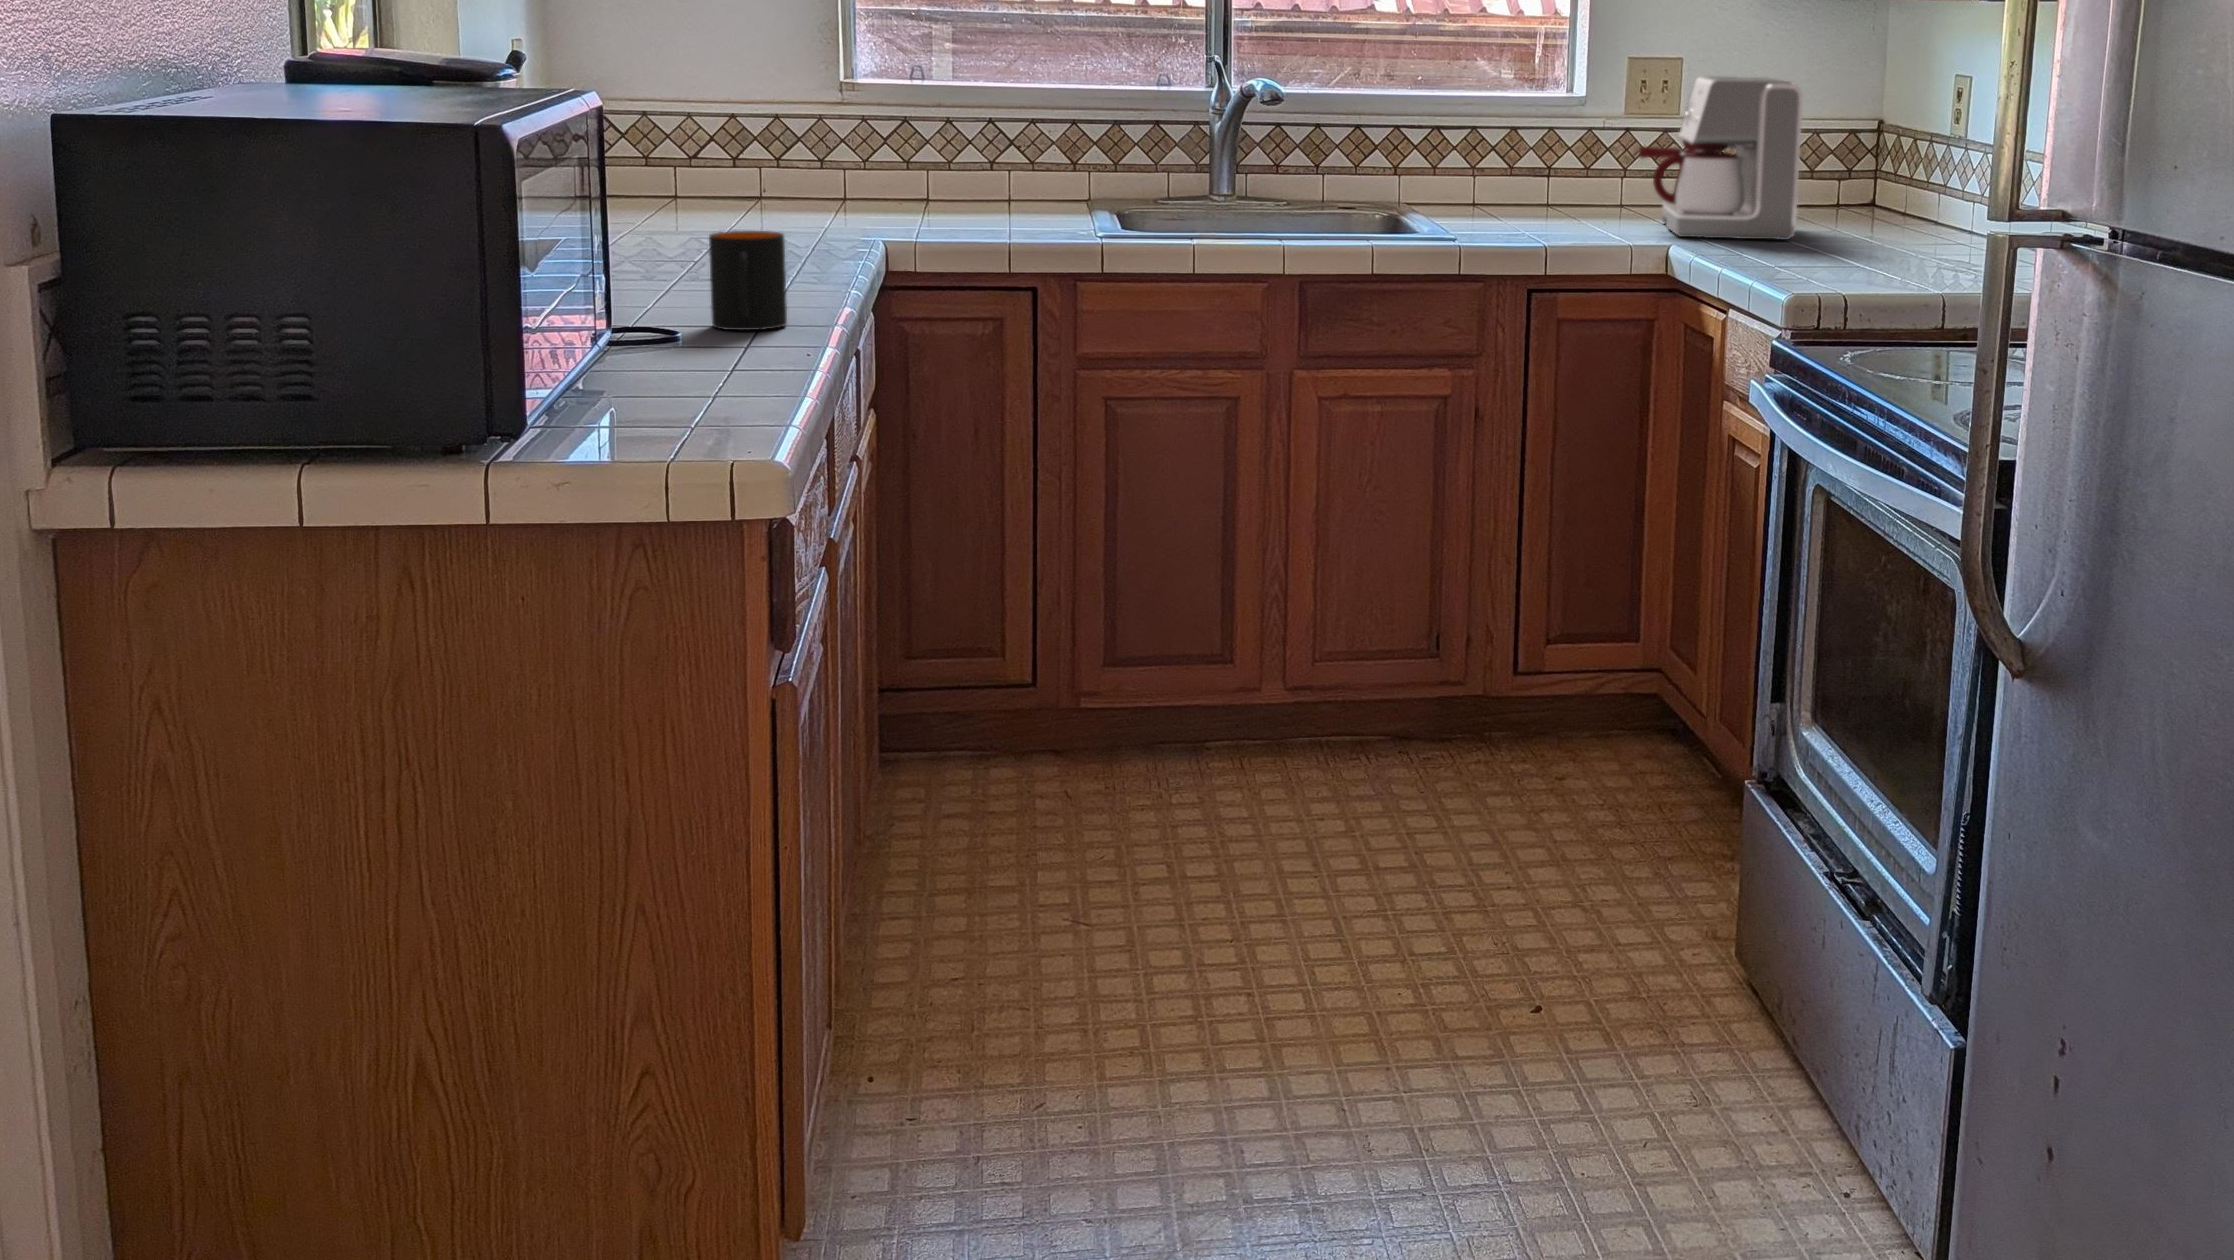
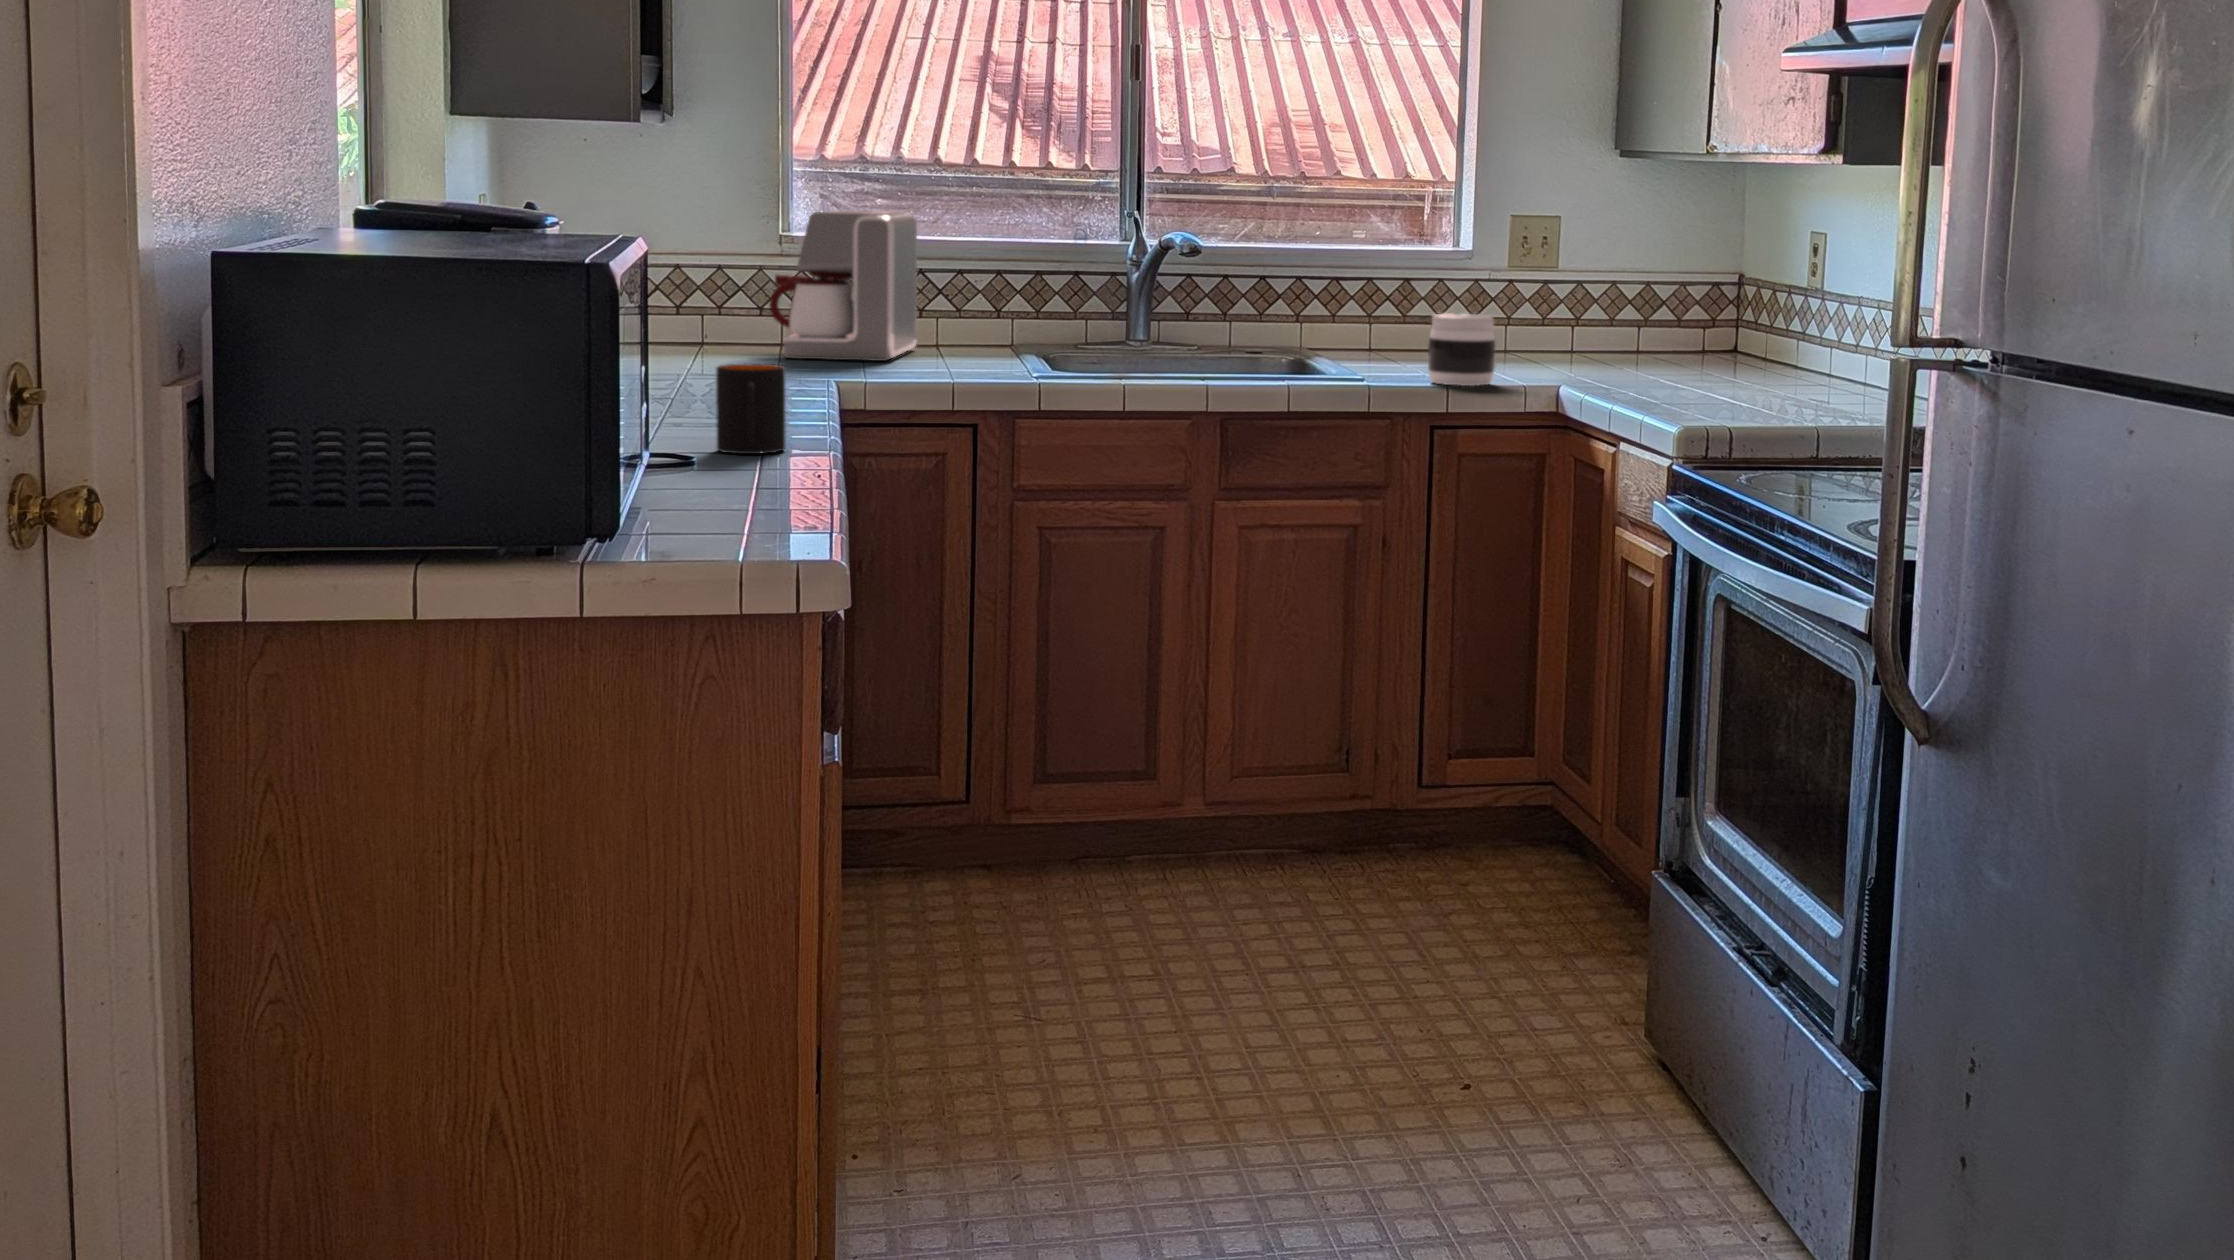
coffee maker: present [1639,76,1803,240] -> present [769,210,917,361]
jar: none [1526,167,1599,246] -> present [1428,314,1495,386]

